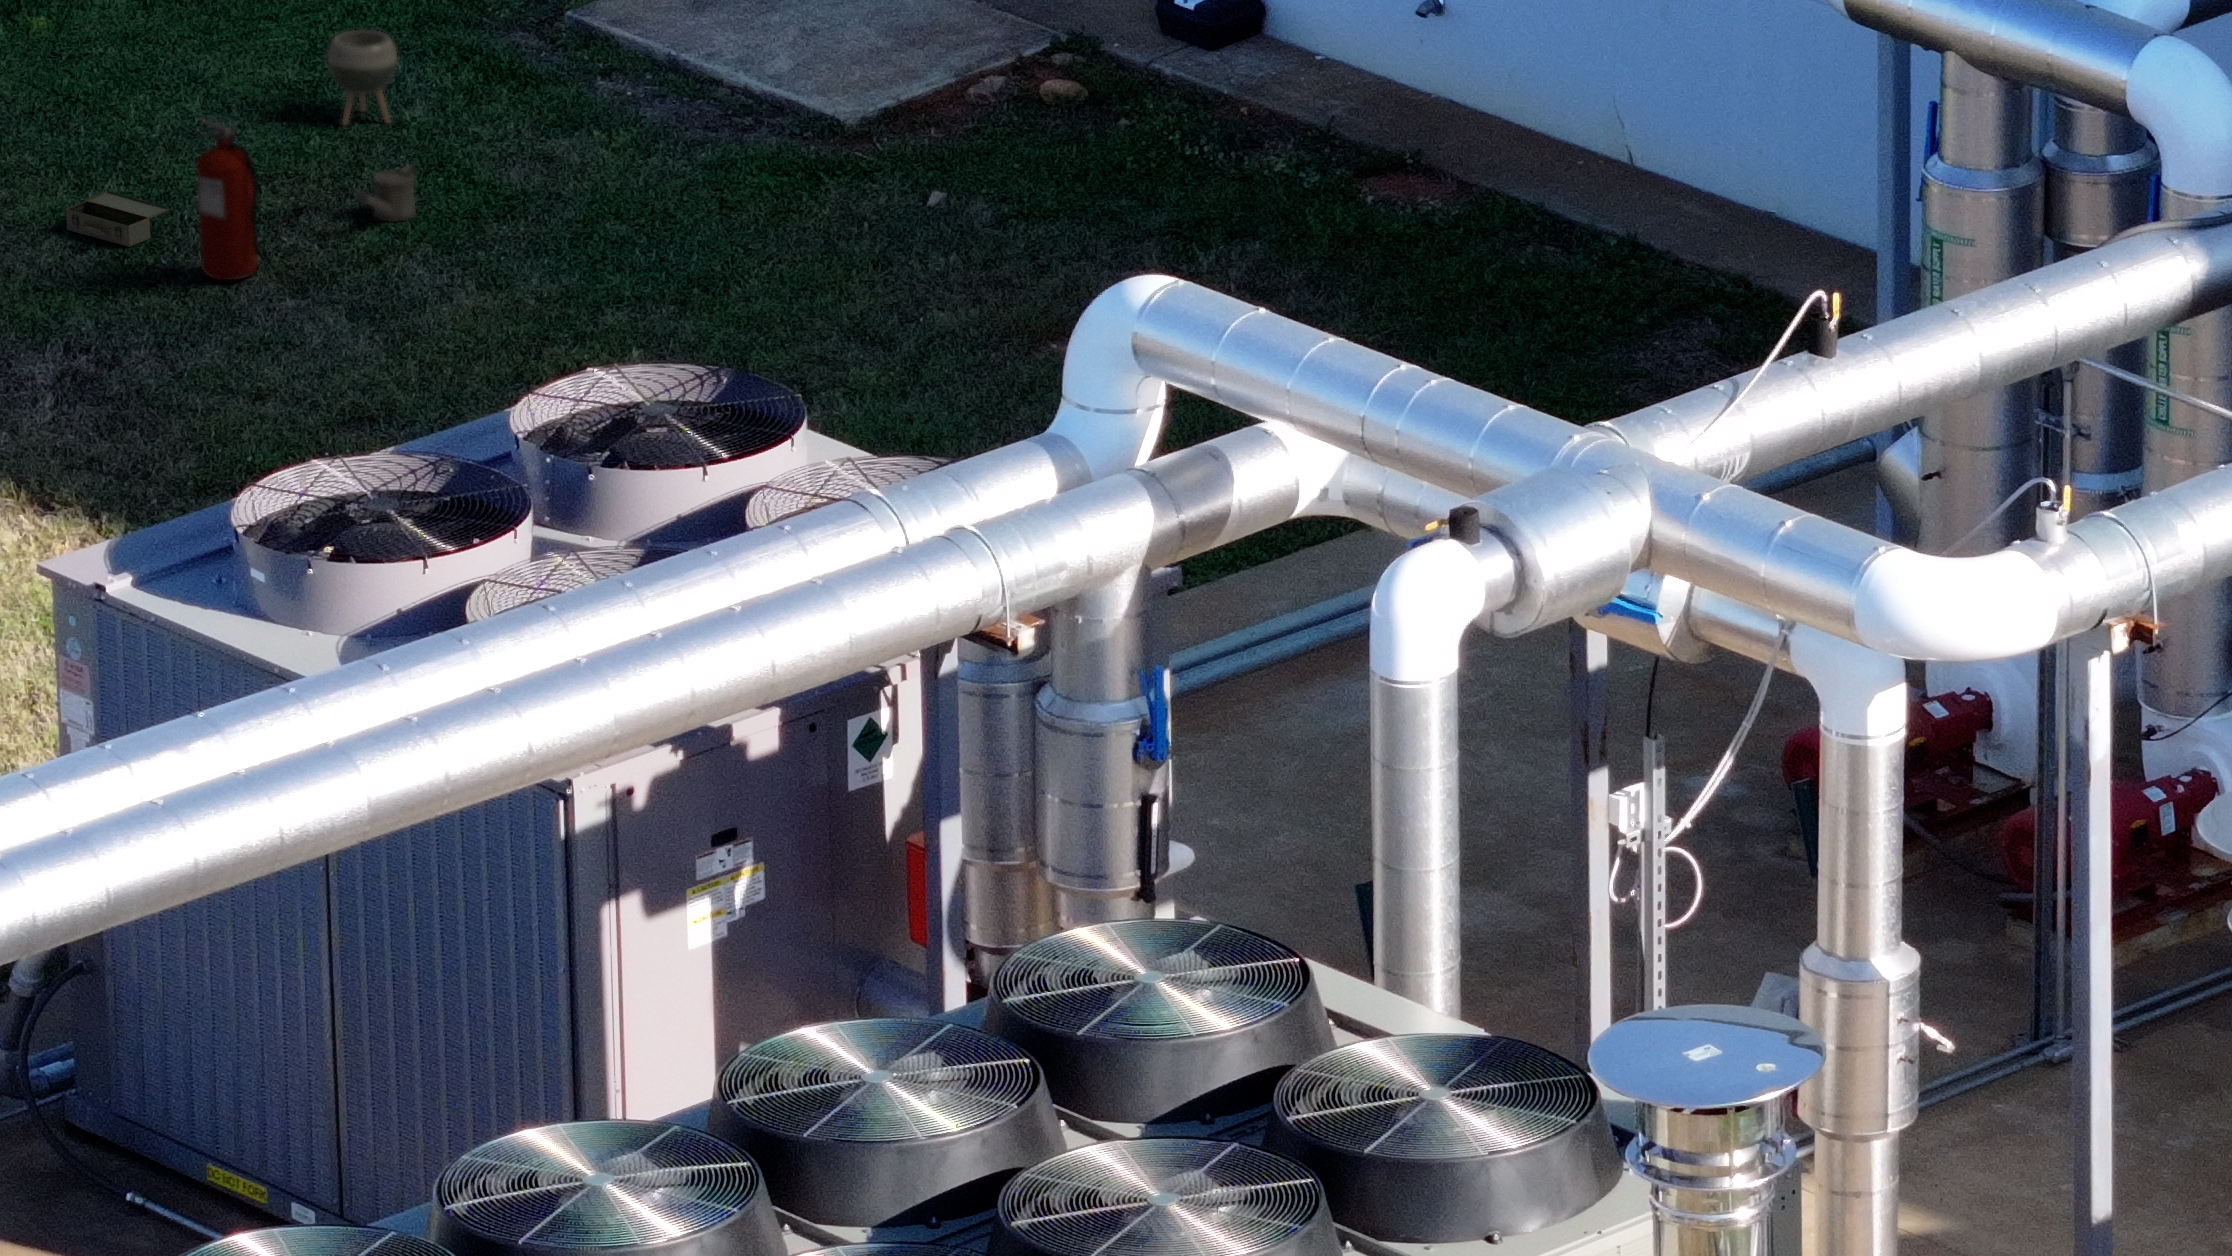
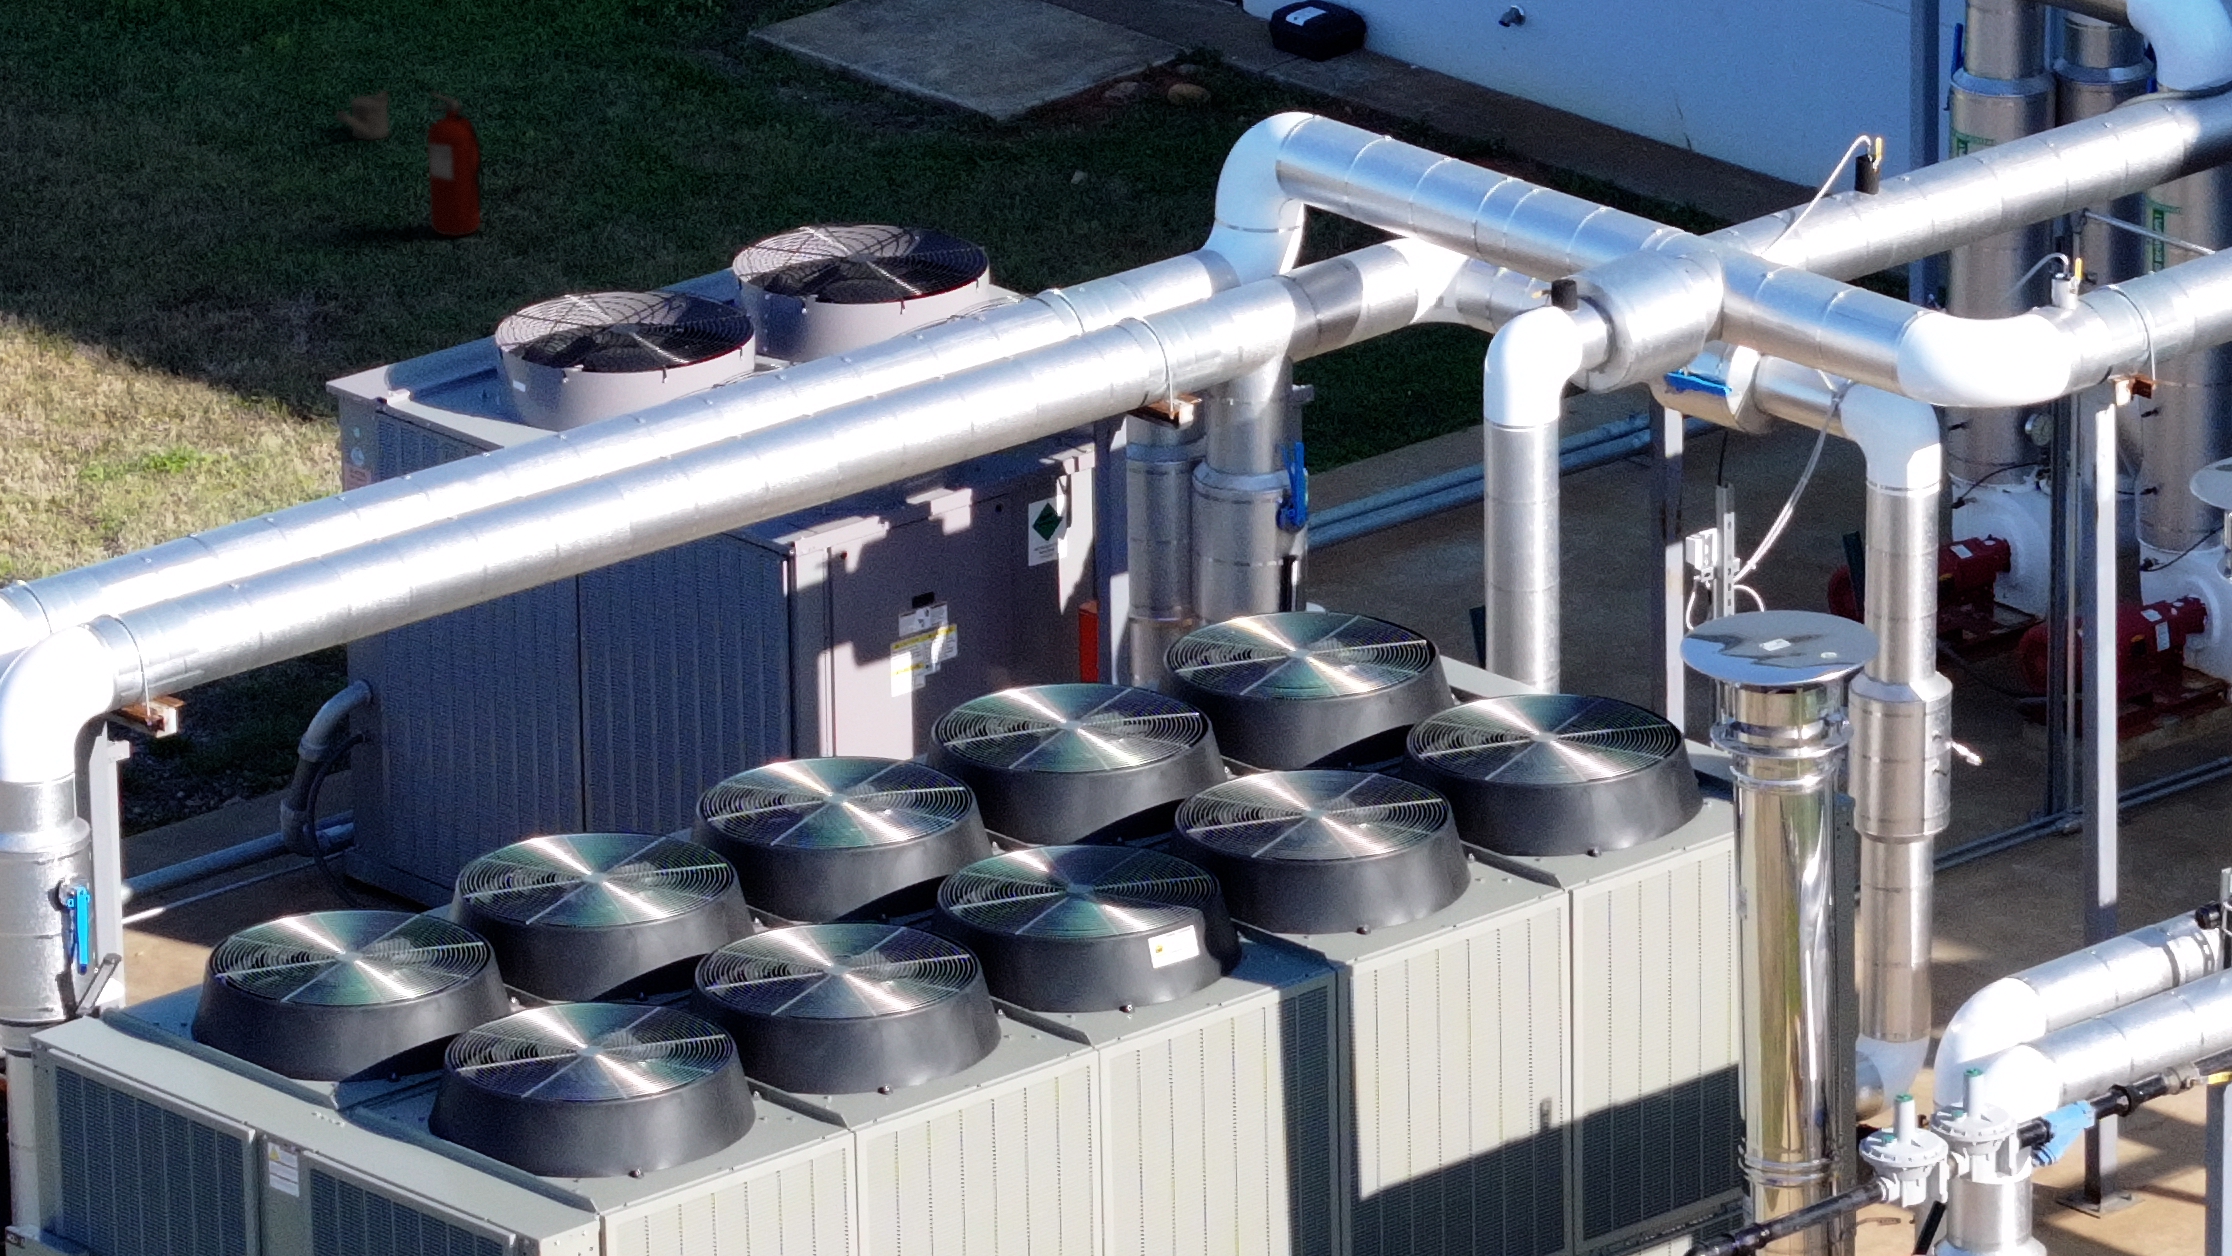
planter: present [328,30,397,125] -> none [538,32,599,116]
watering can: present [357,164,416,222] -> present [337,91,388,140]
toolbox: present [66,191,169,247] -> none [311,164,402,210]

